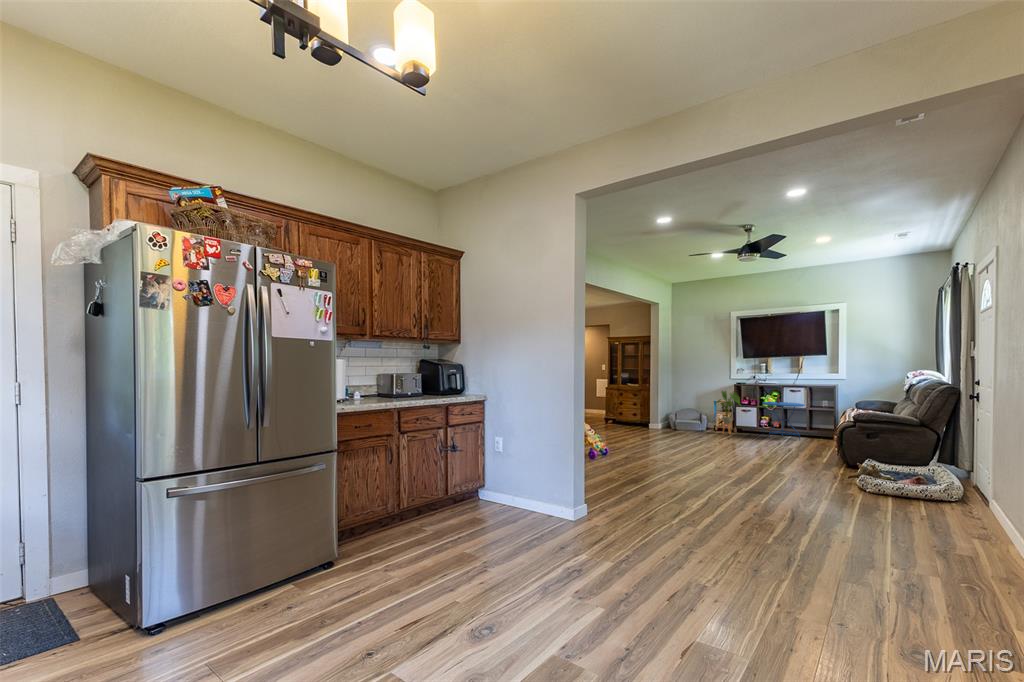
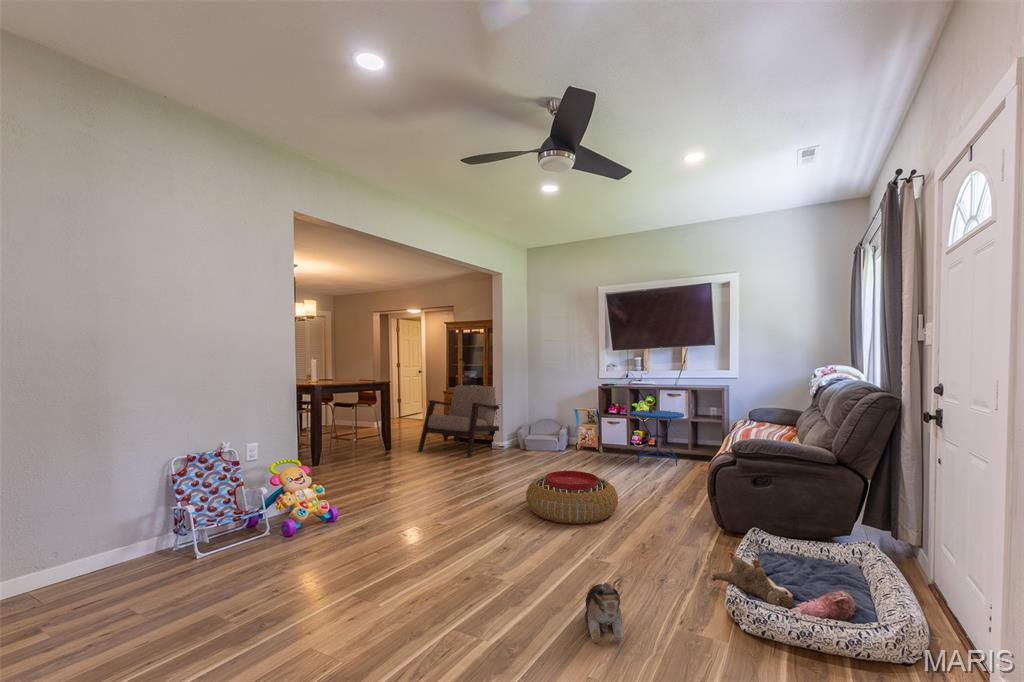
armchair: none [598,383,658,433] -> present [418,385,504,458]
house plant: present [716,391,740,434] -> none [570,395,606,457]
pouf: none [713,434,775,462] -> present [526,471,618,524]
plush toy: none [786,465,813,492] -> present [585,582,623,643]

